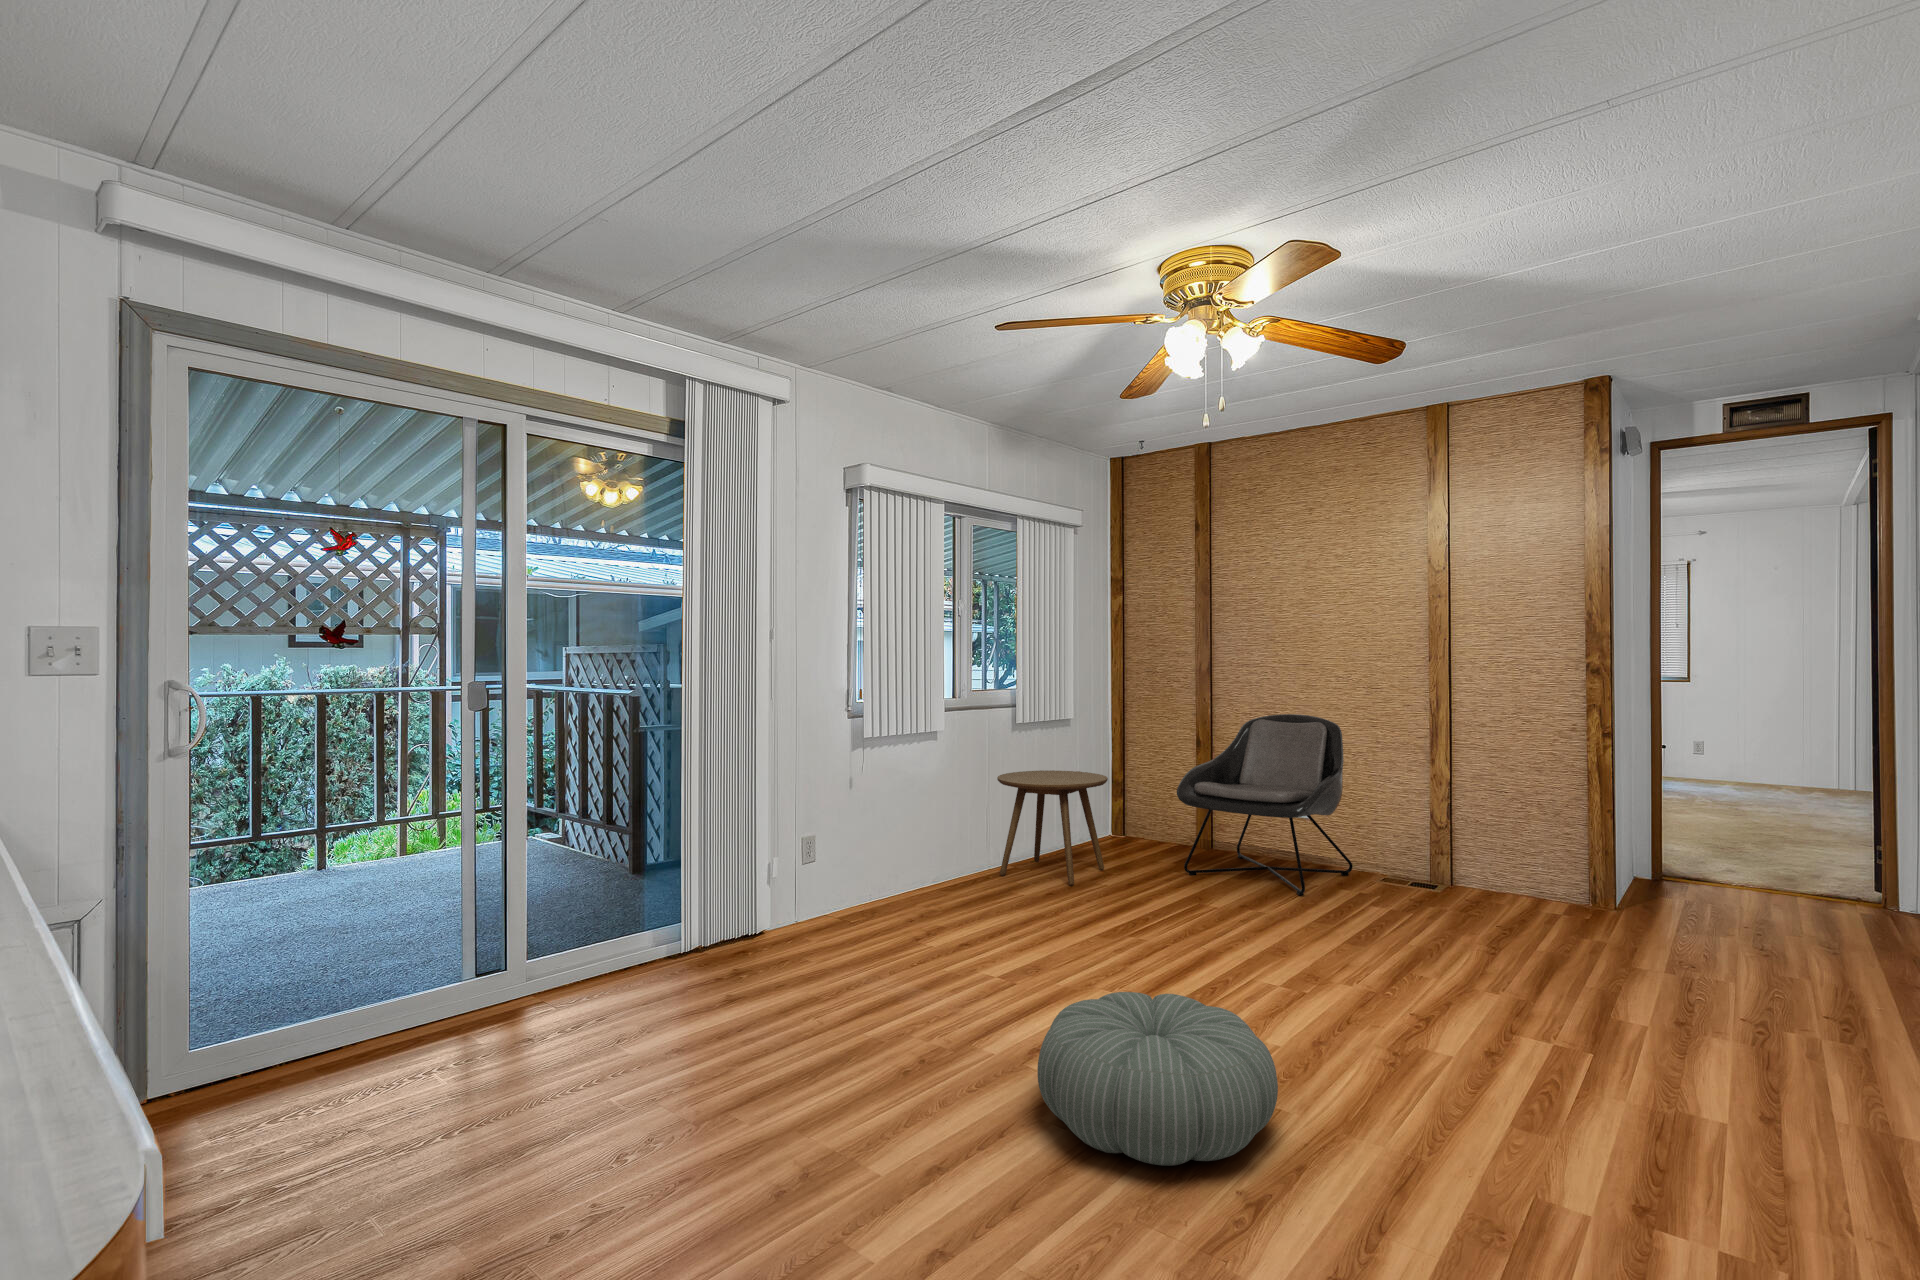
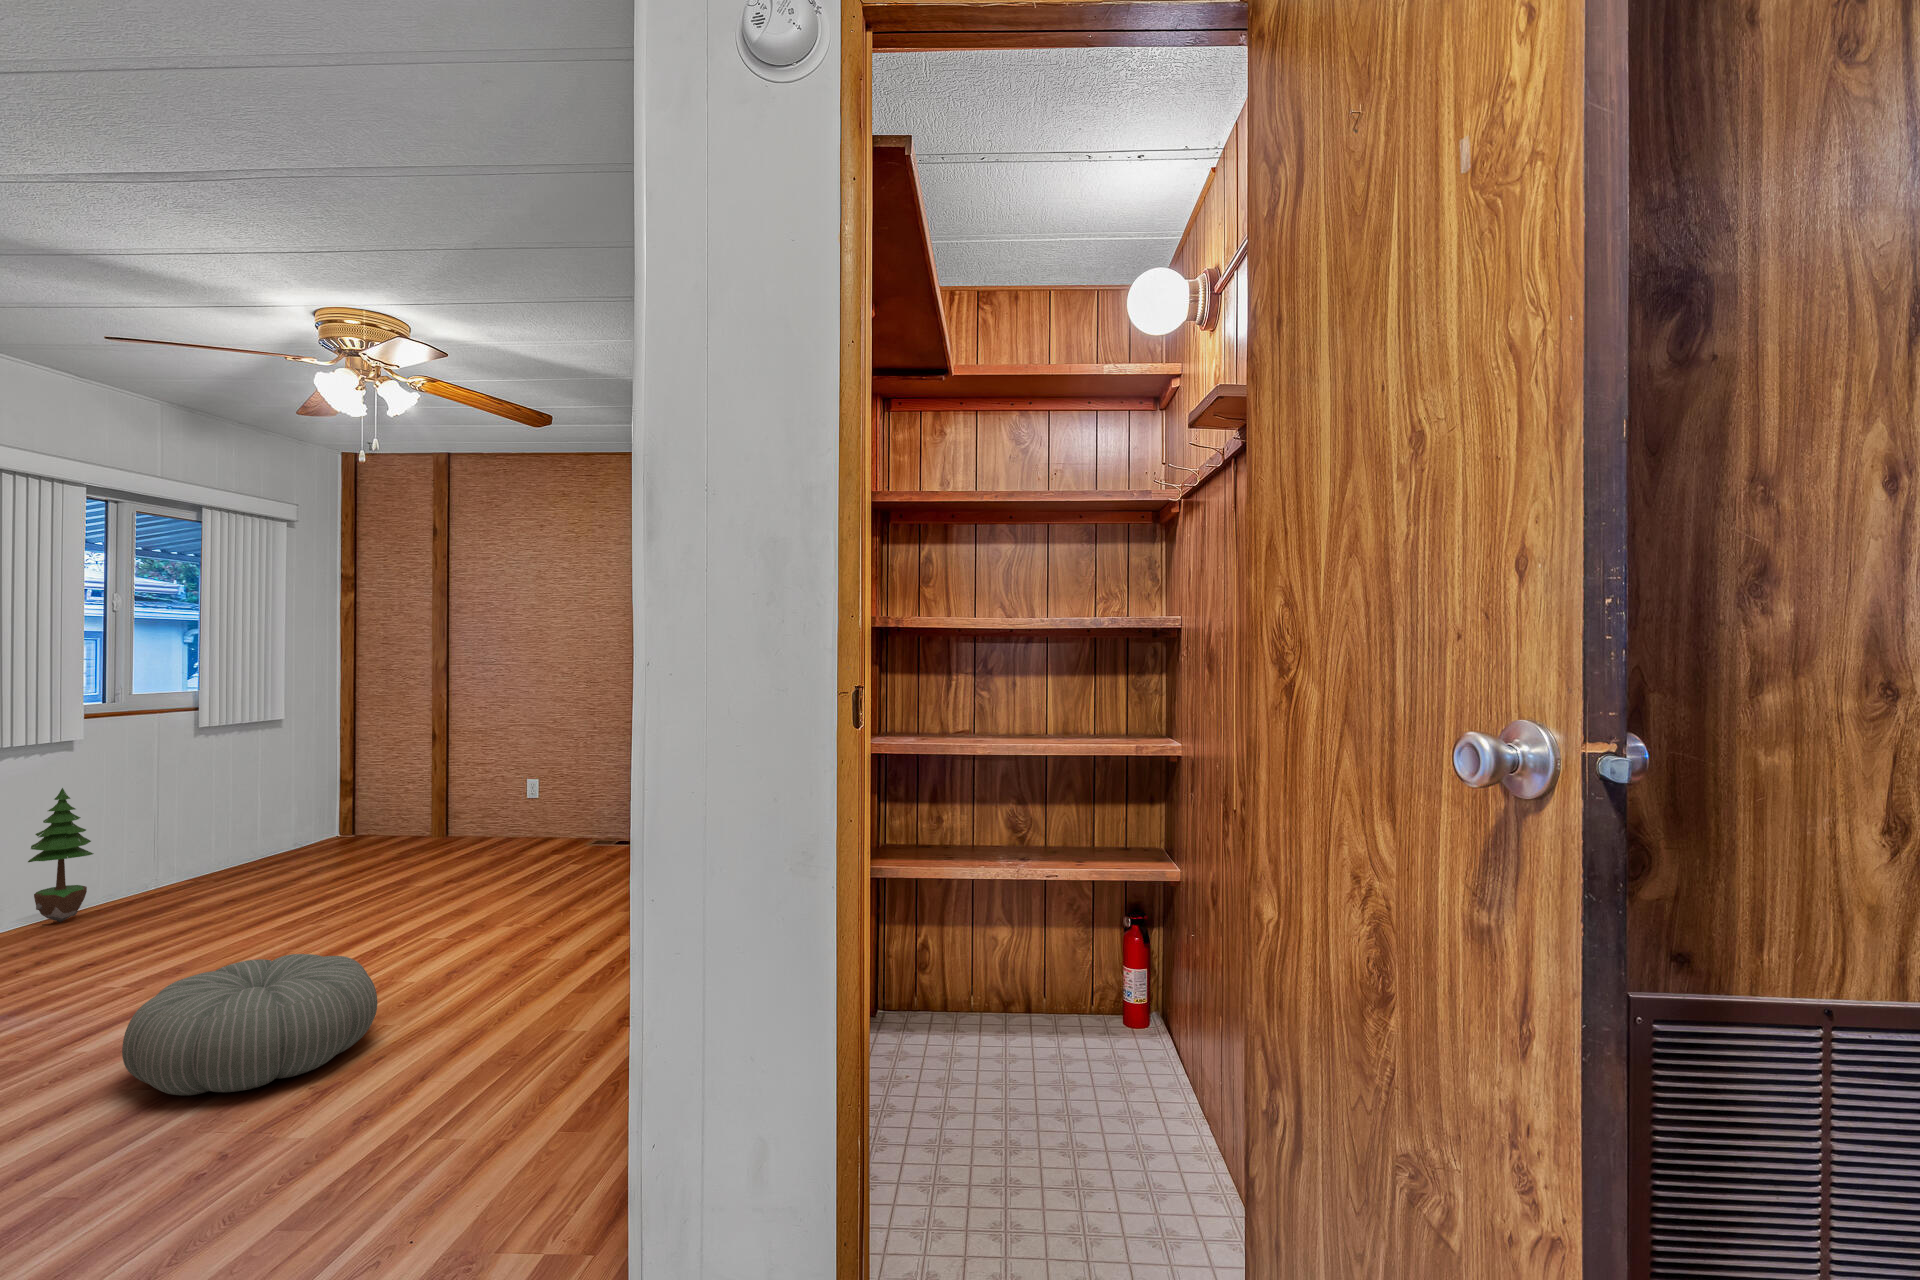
lounge chair: present [1177,714,1353,895] -> none [393,707,567,865]
side table: present [997,770,1108,885] -> none [168,774,313,892]
potted tree: none [911,772,954,893] -> present [28,788,94,922]

